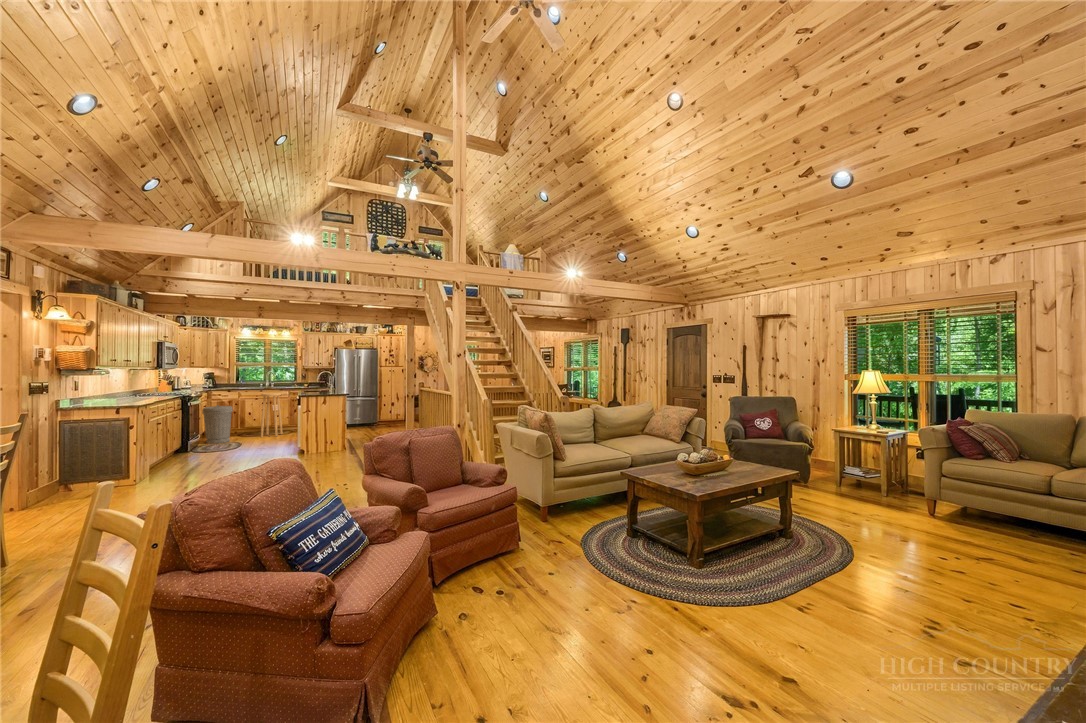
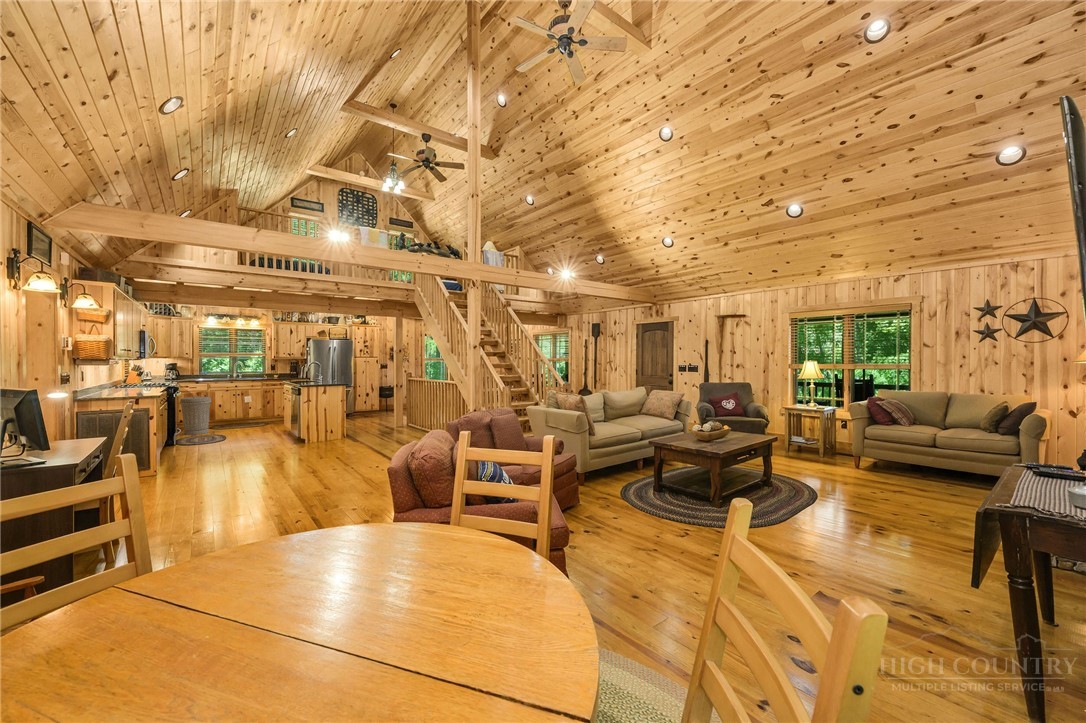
stool: present [261,393,282,437] -> none [238,383,259,428]

